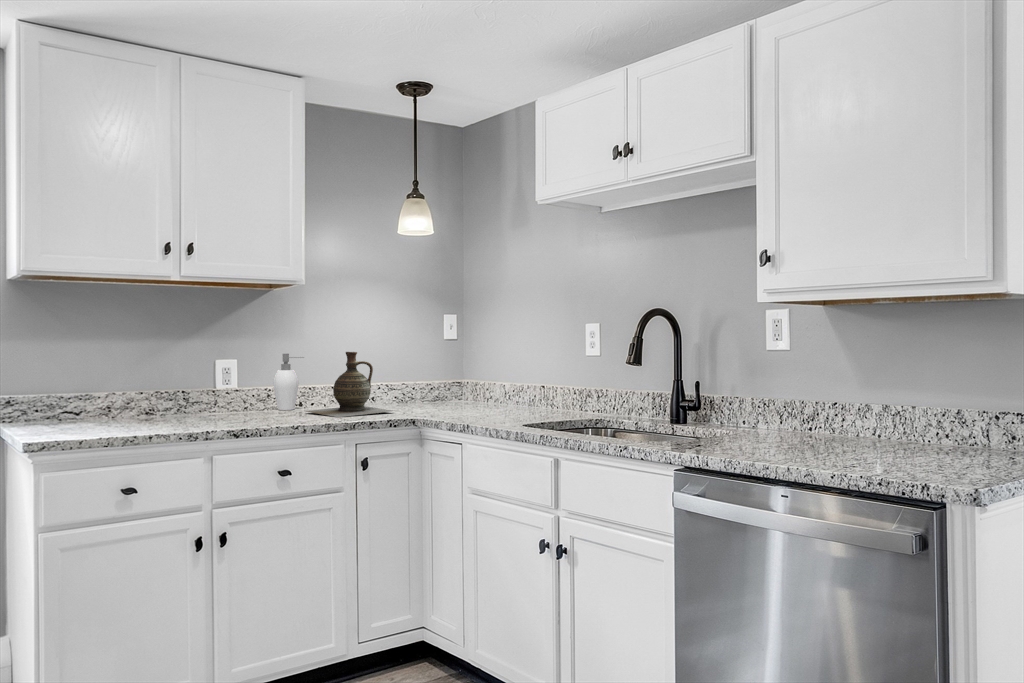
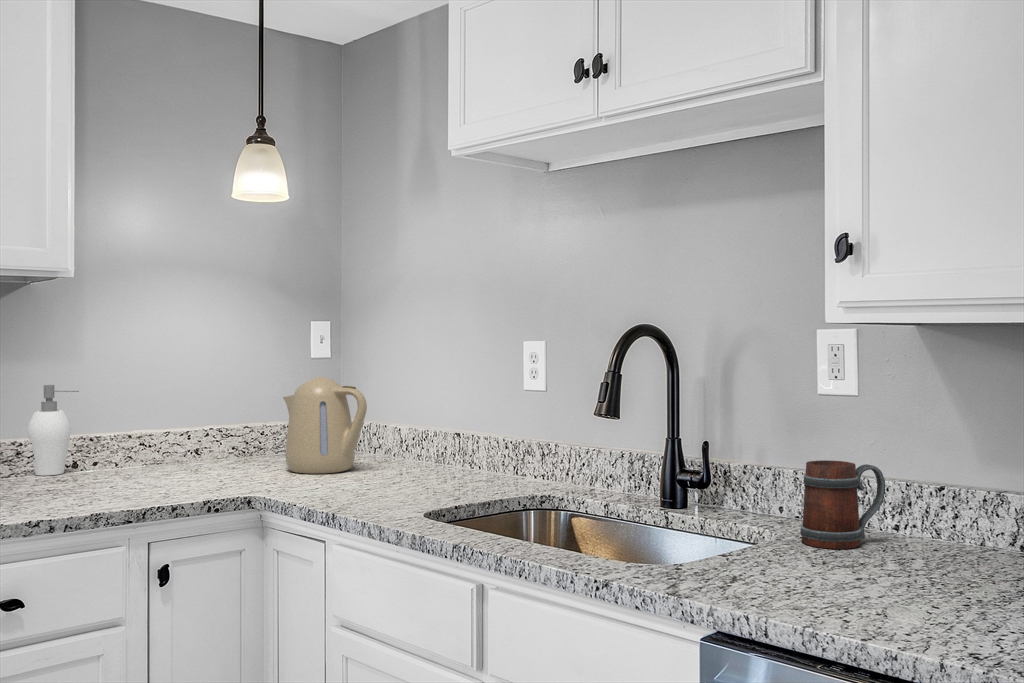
kettle: none [429,349,484,410] -> present [283,377,367,474]
ceramic jug: present [306,352,393,417] -> none [71,384,223,495]
mug: none [749,387,800,438] -> present [800,460,885,549]

